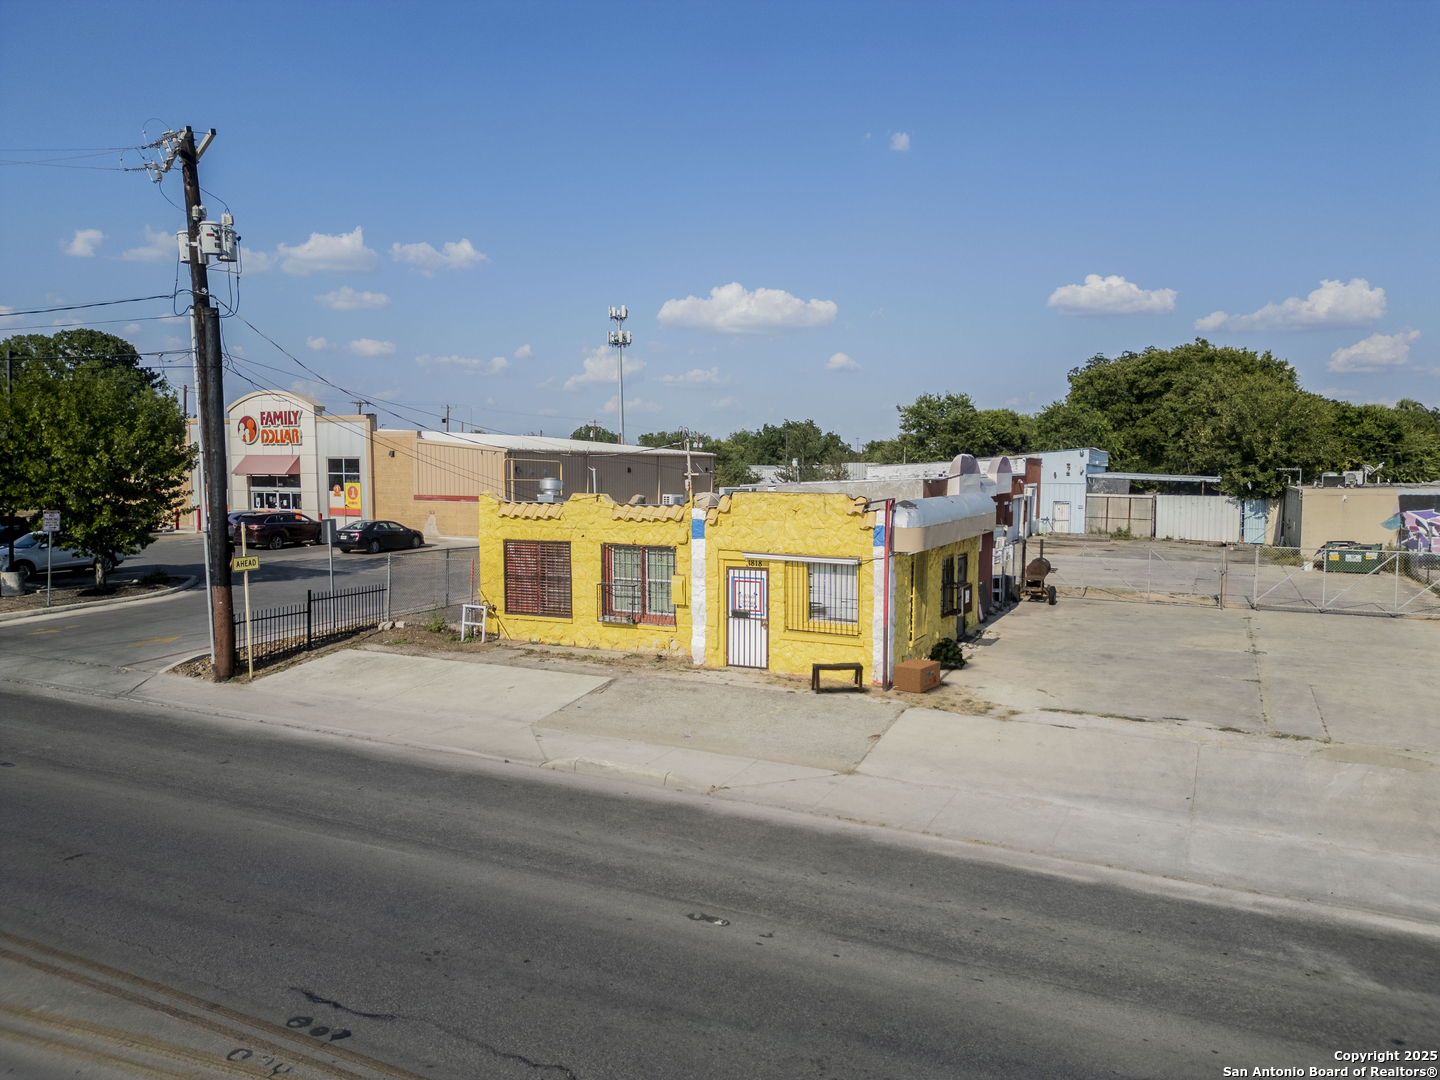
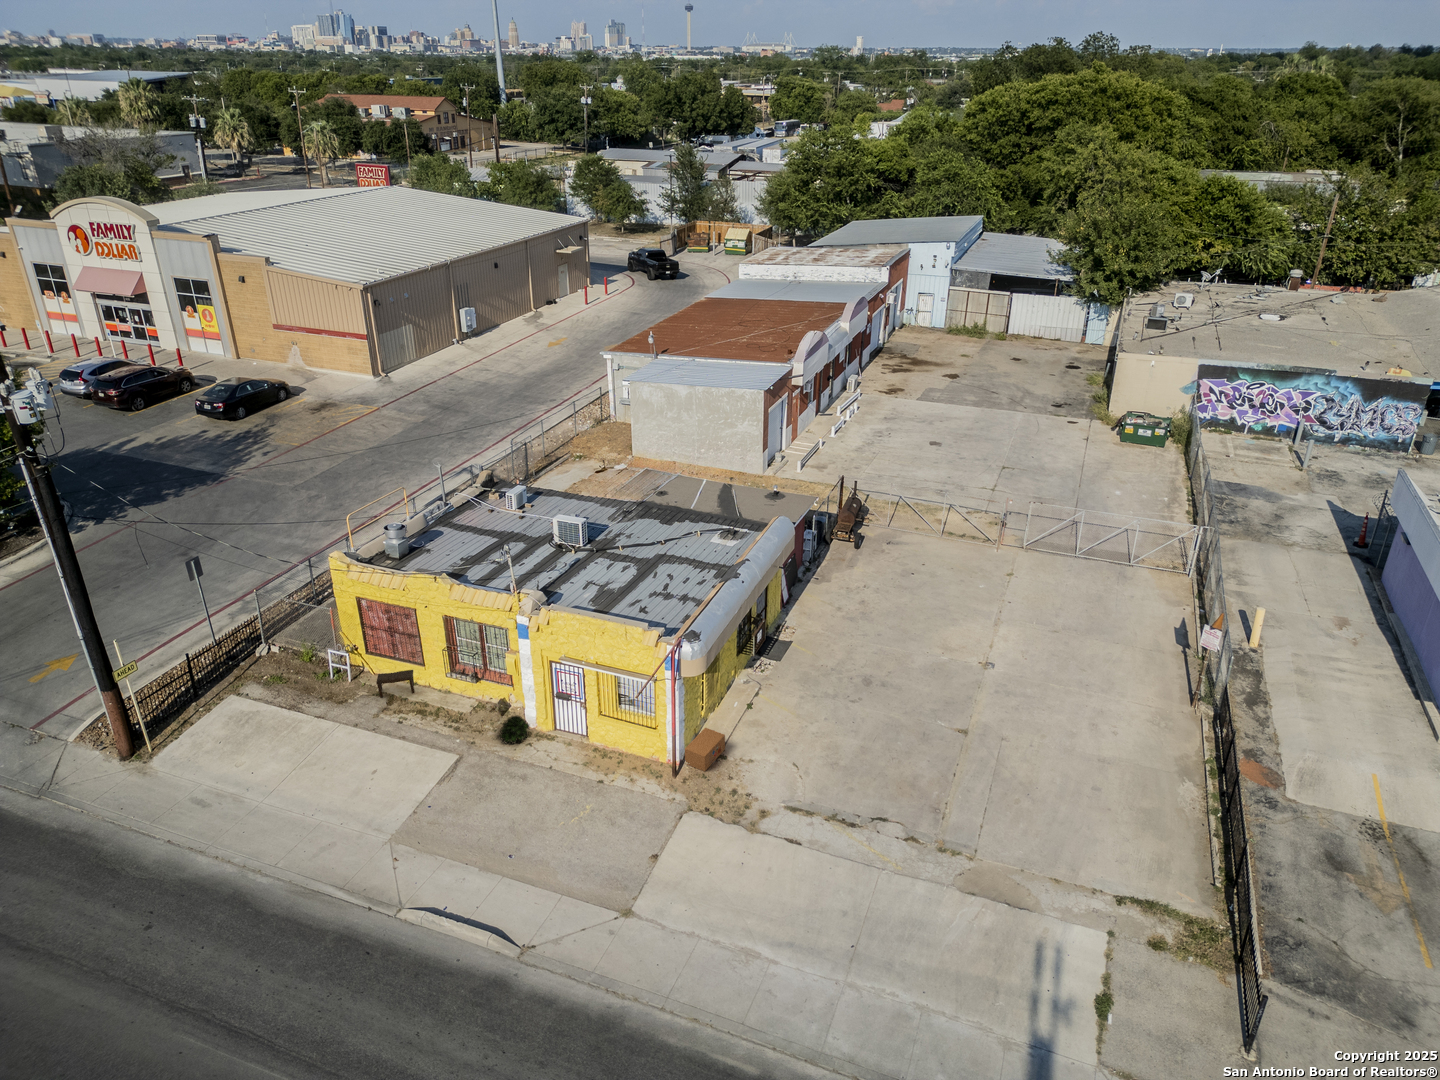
potted plant: present [927,637,965,668] -> present [500,715,529,744]
bench: present [811,662,863,693] -> present [376,670,415,698]

